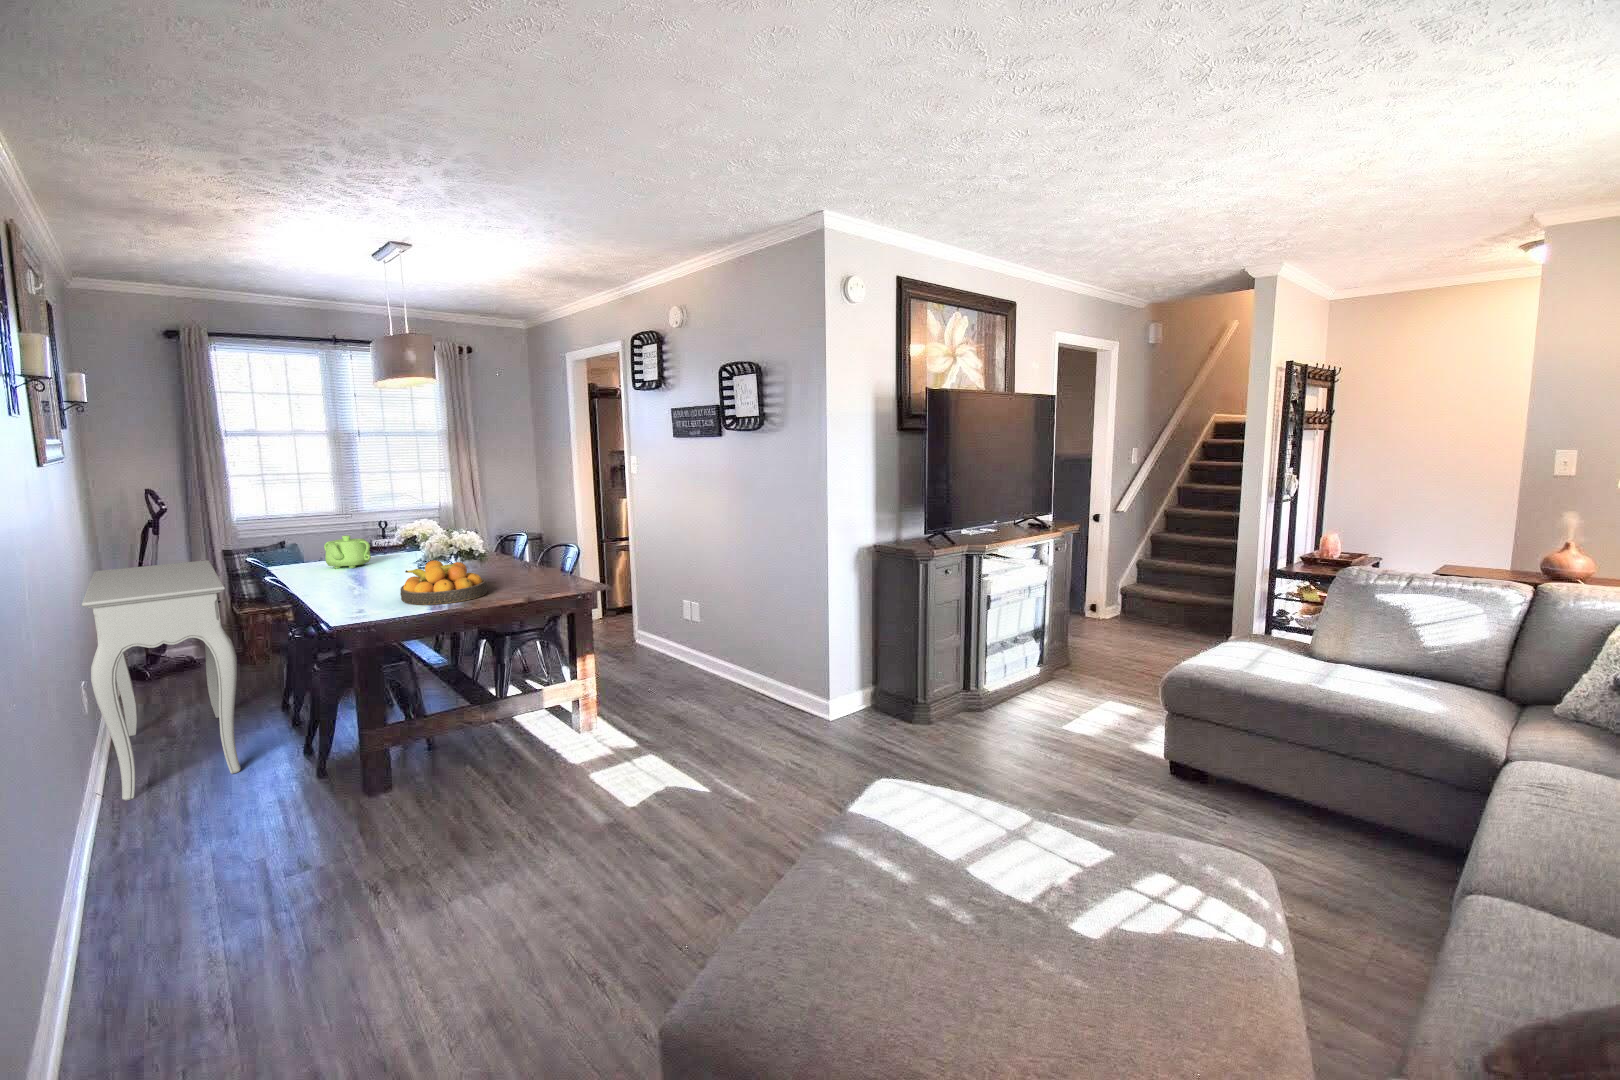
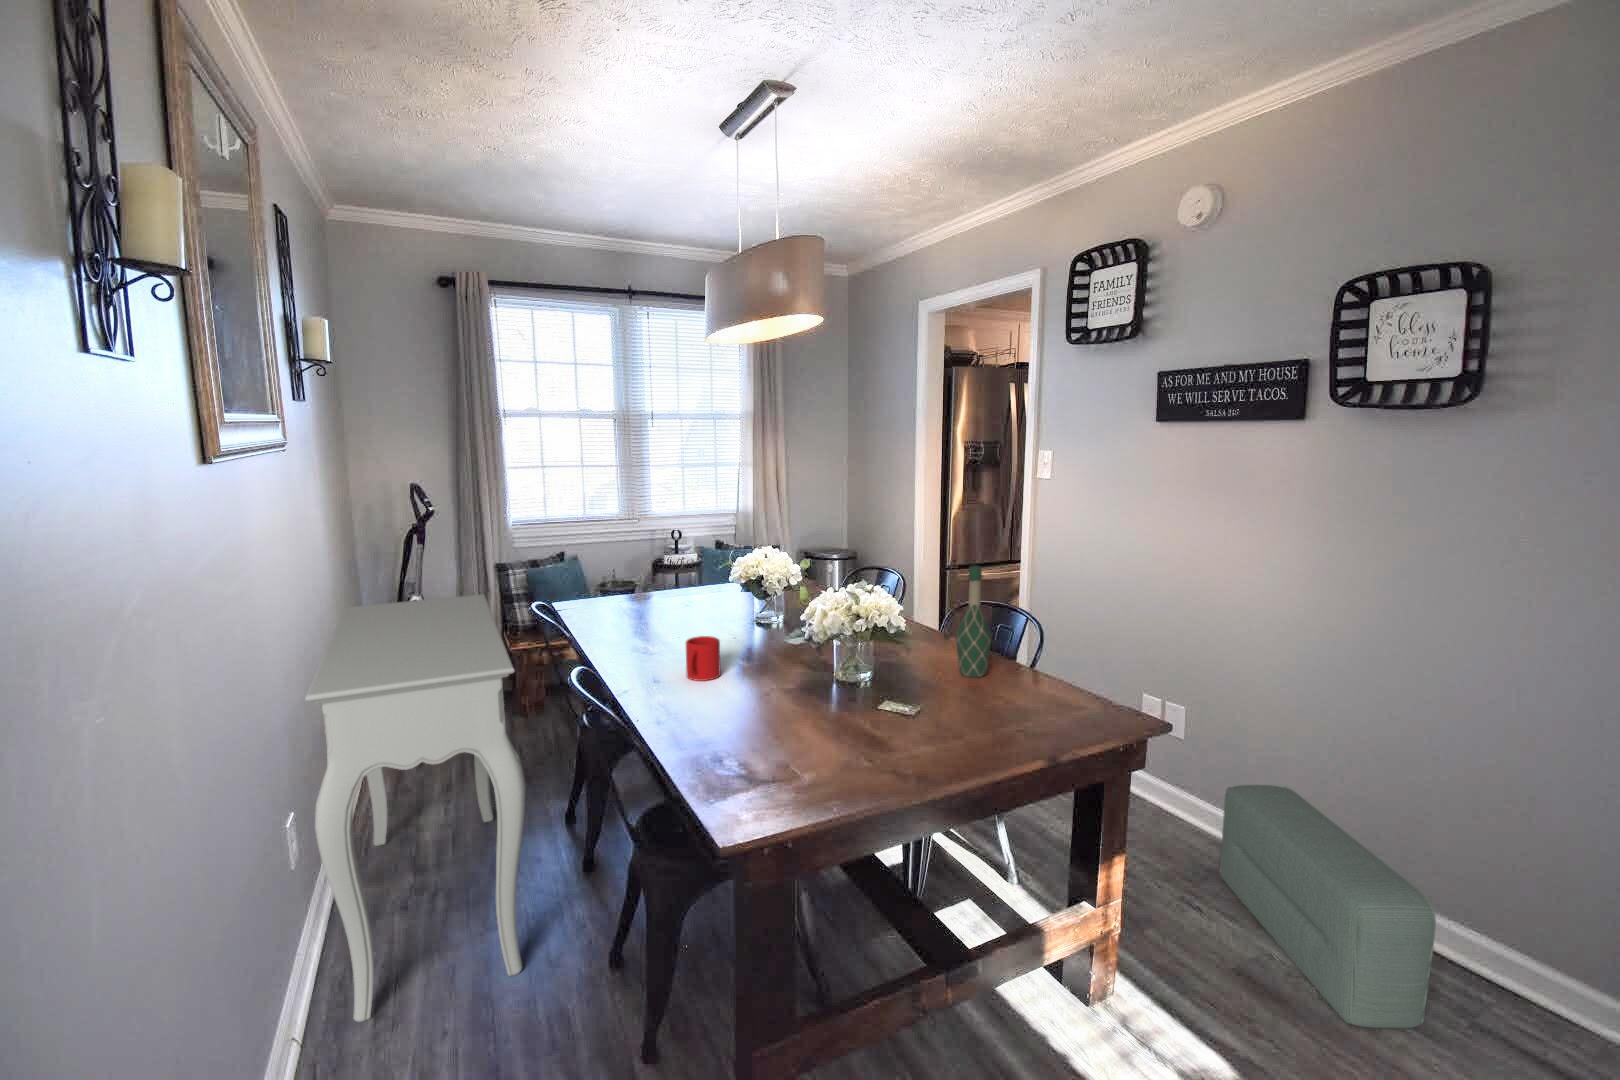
wine bottle: none [512,520,533,582] -> present [956,565,992,677]
teapot: present [324,535,371,568] -> none [628,563,690,613]
fruit bowl: present [400,560,487,605] -> none [796,640,944,740]
mug: none [344,568,369,593] -> present [686,636,721,681]
pouf: none [693,637,742,733] -> present [1220,785,1436,1028]

